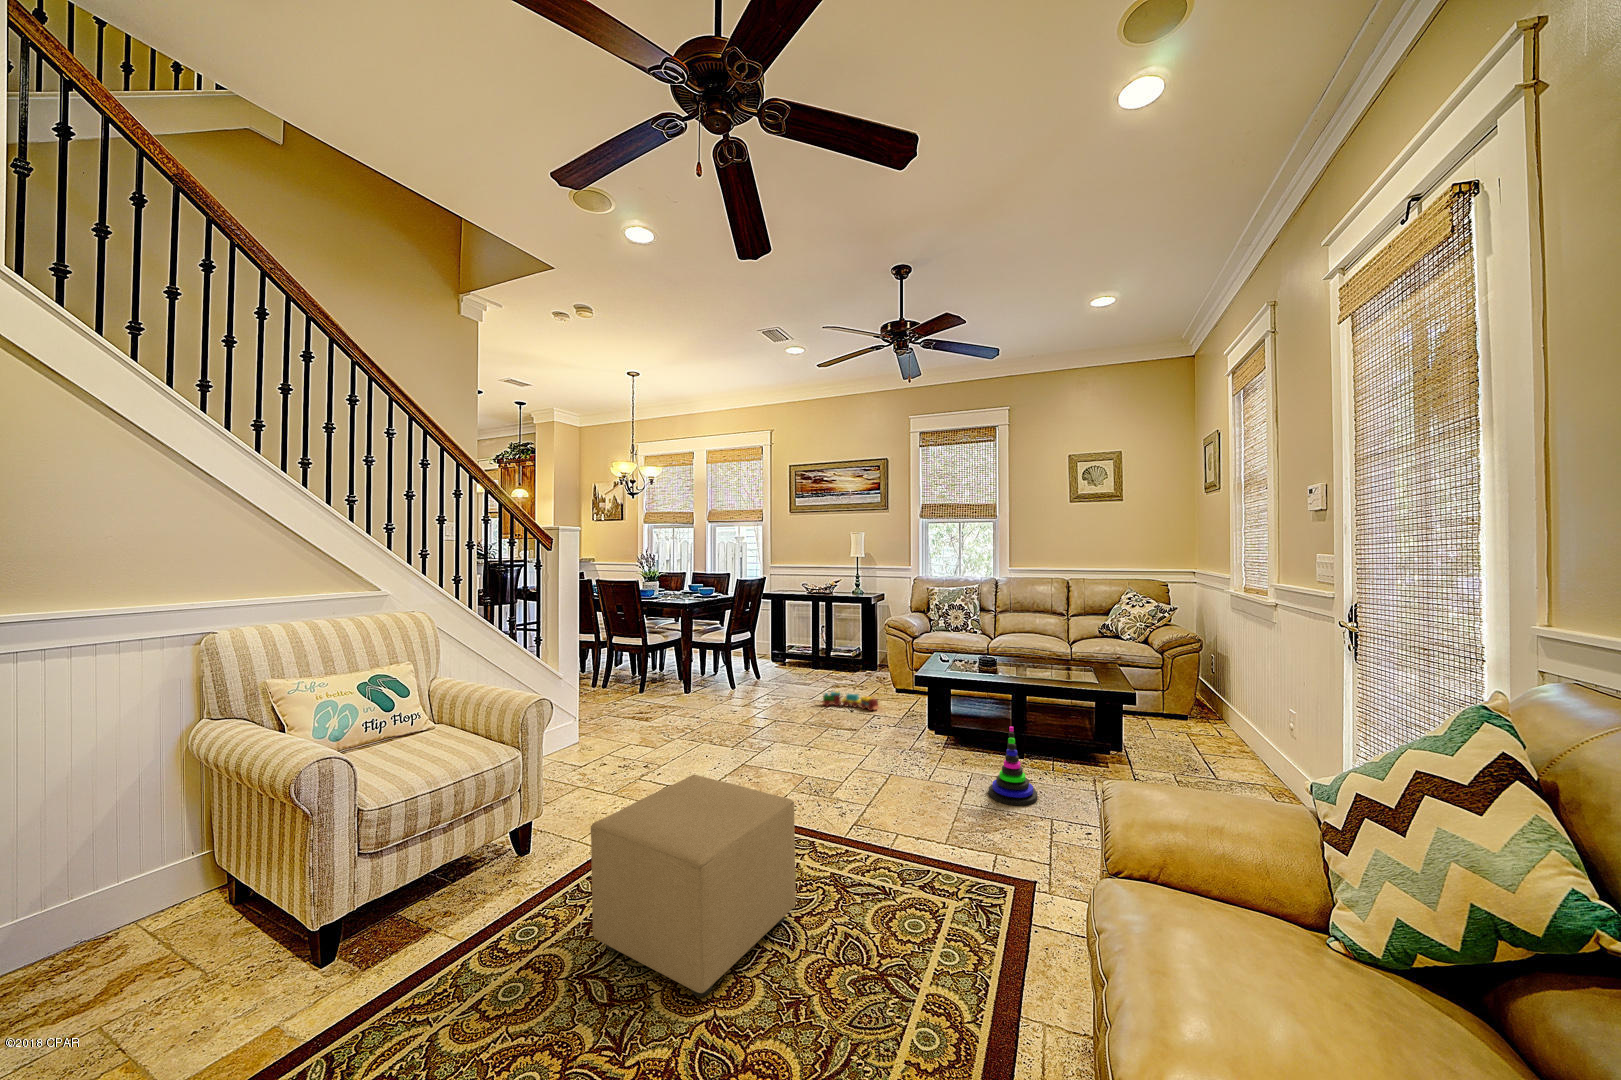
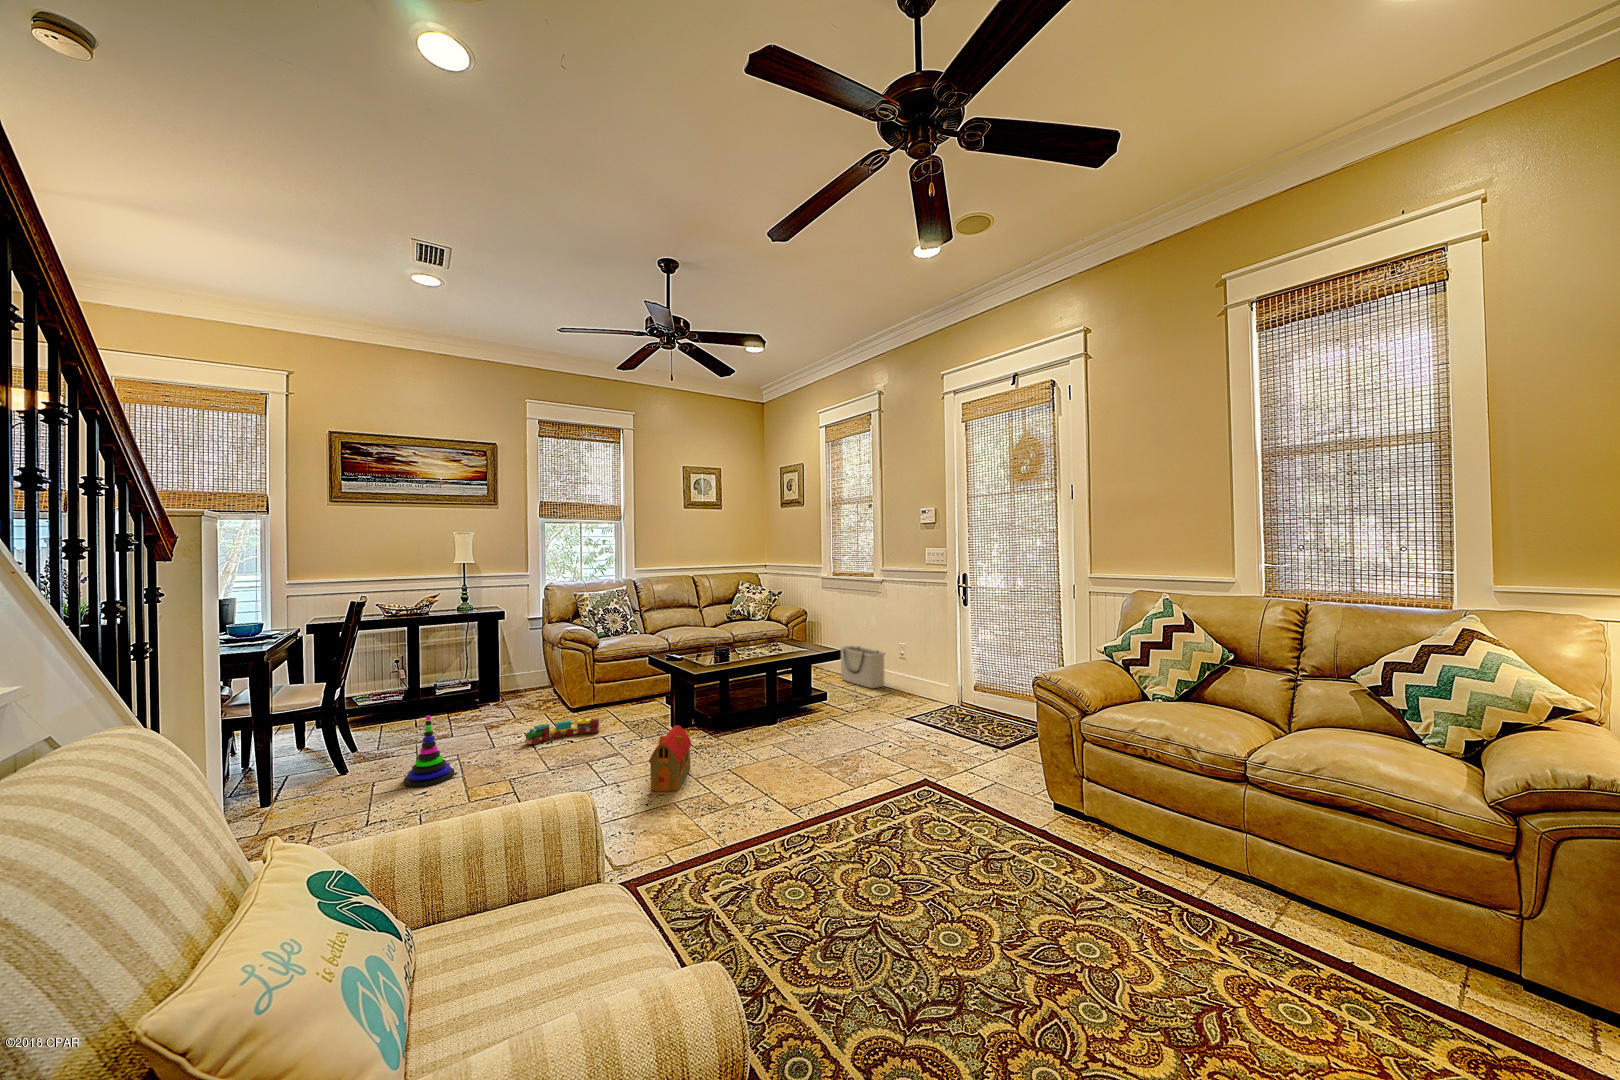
storage bin: none [1205,693,1256,765] -> present [840,645,885,688]
toy house: none [807,715,863,770] -> present [649,725,691,791]
stacking toy: present [989,726,1038,805] -> present [404,715,455,787]
ottoman: present [591,775,796,997] -> none [795,767,998,989]

